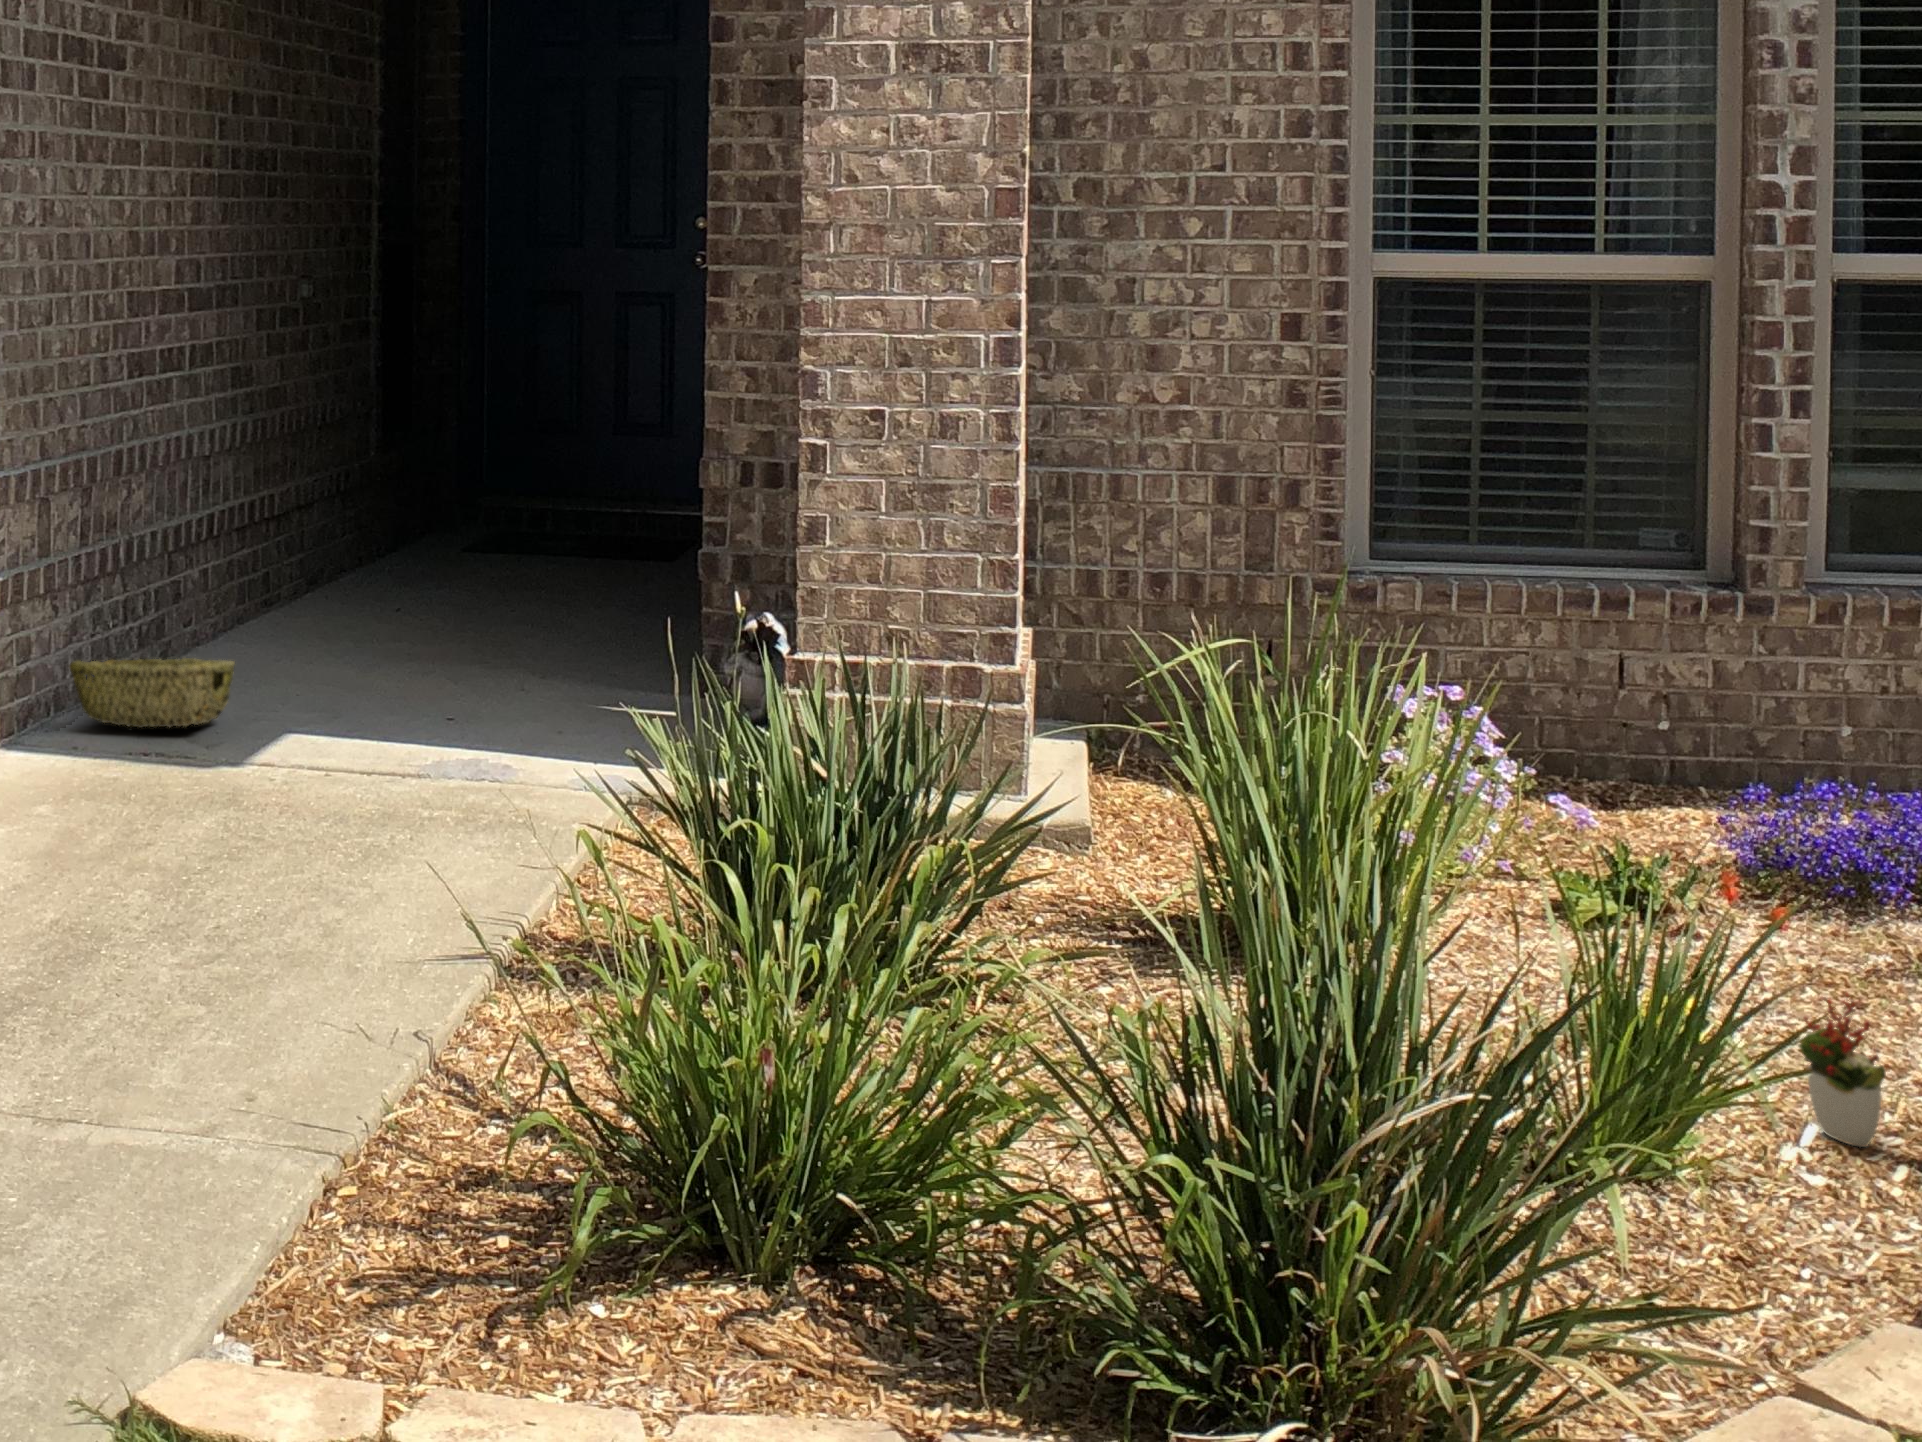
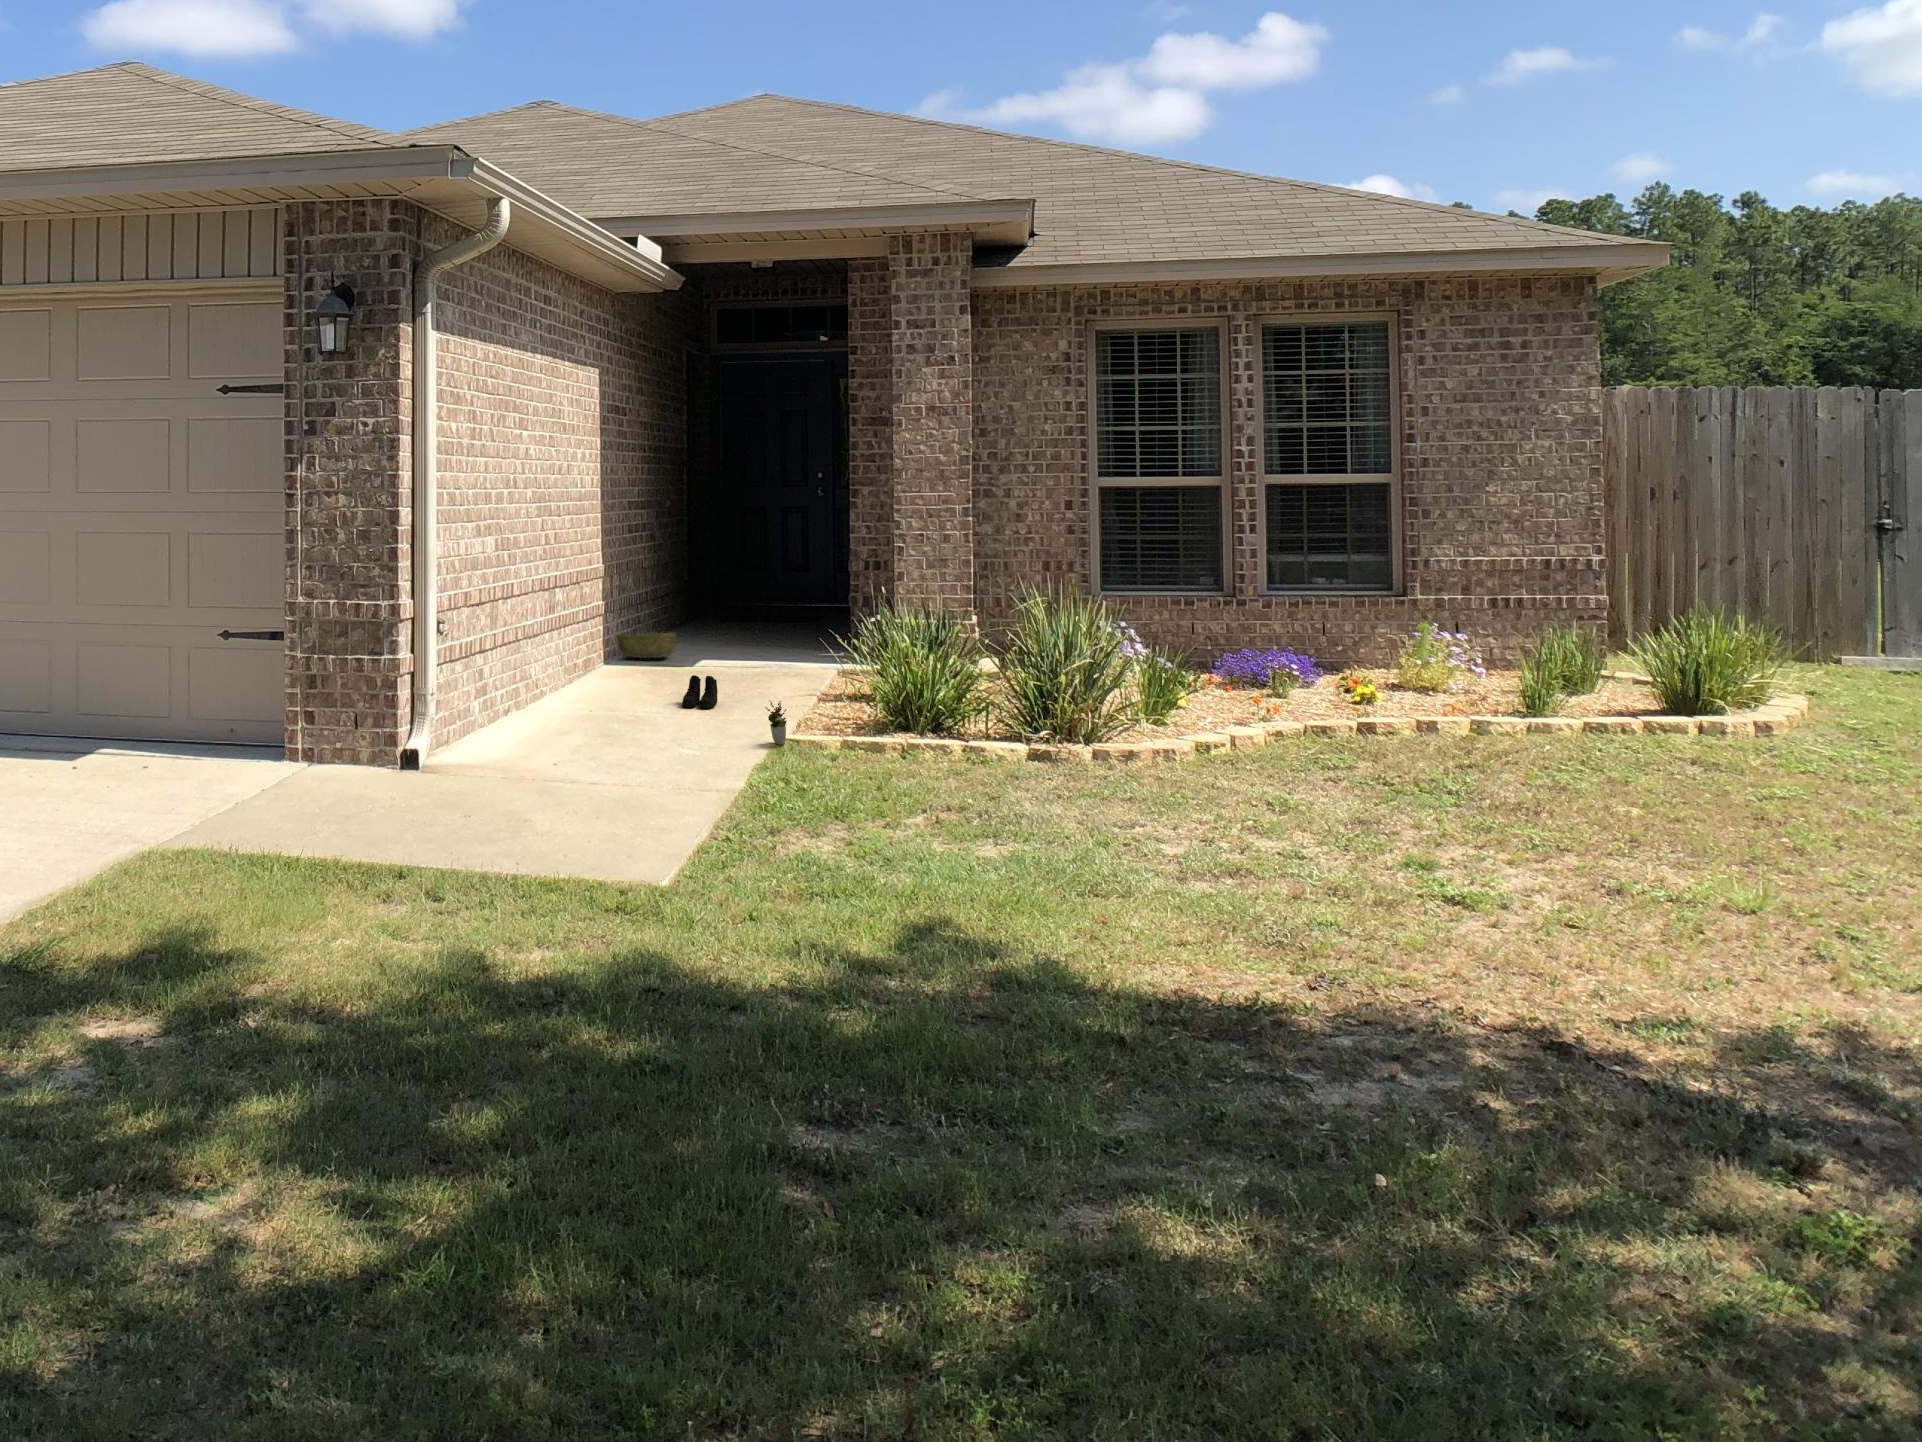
boots: none [85,860,208,976] -> present [682,675,718,708]
decorative plant: present [1799,994,1886,1147] -> present [766,701,786,745]

